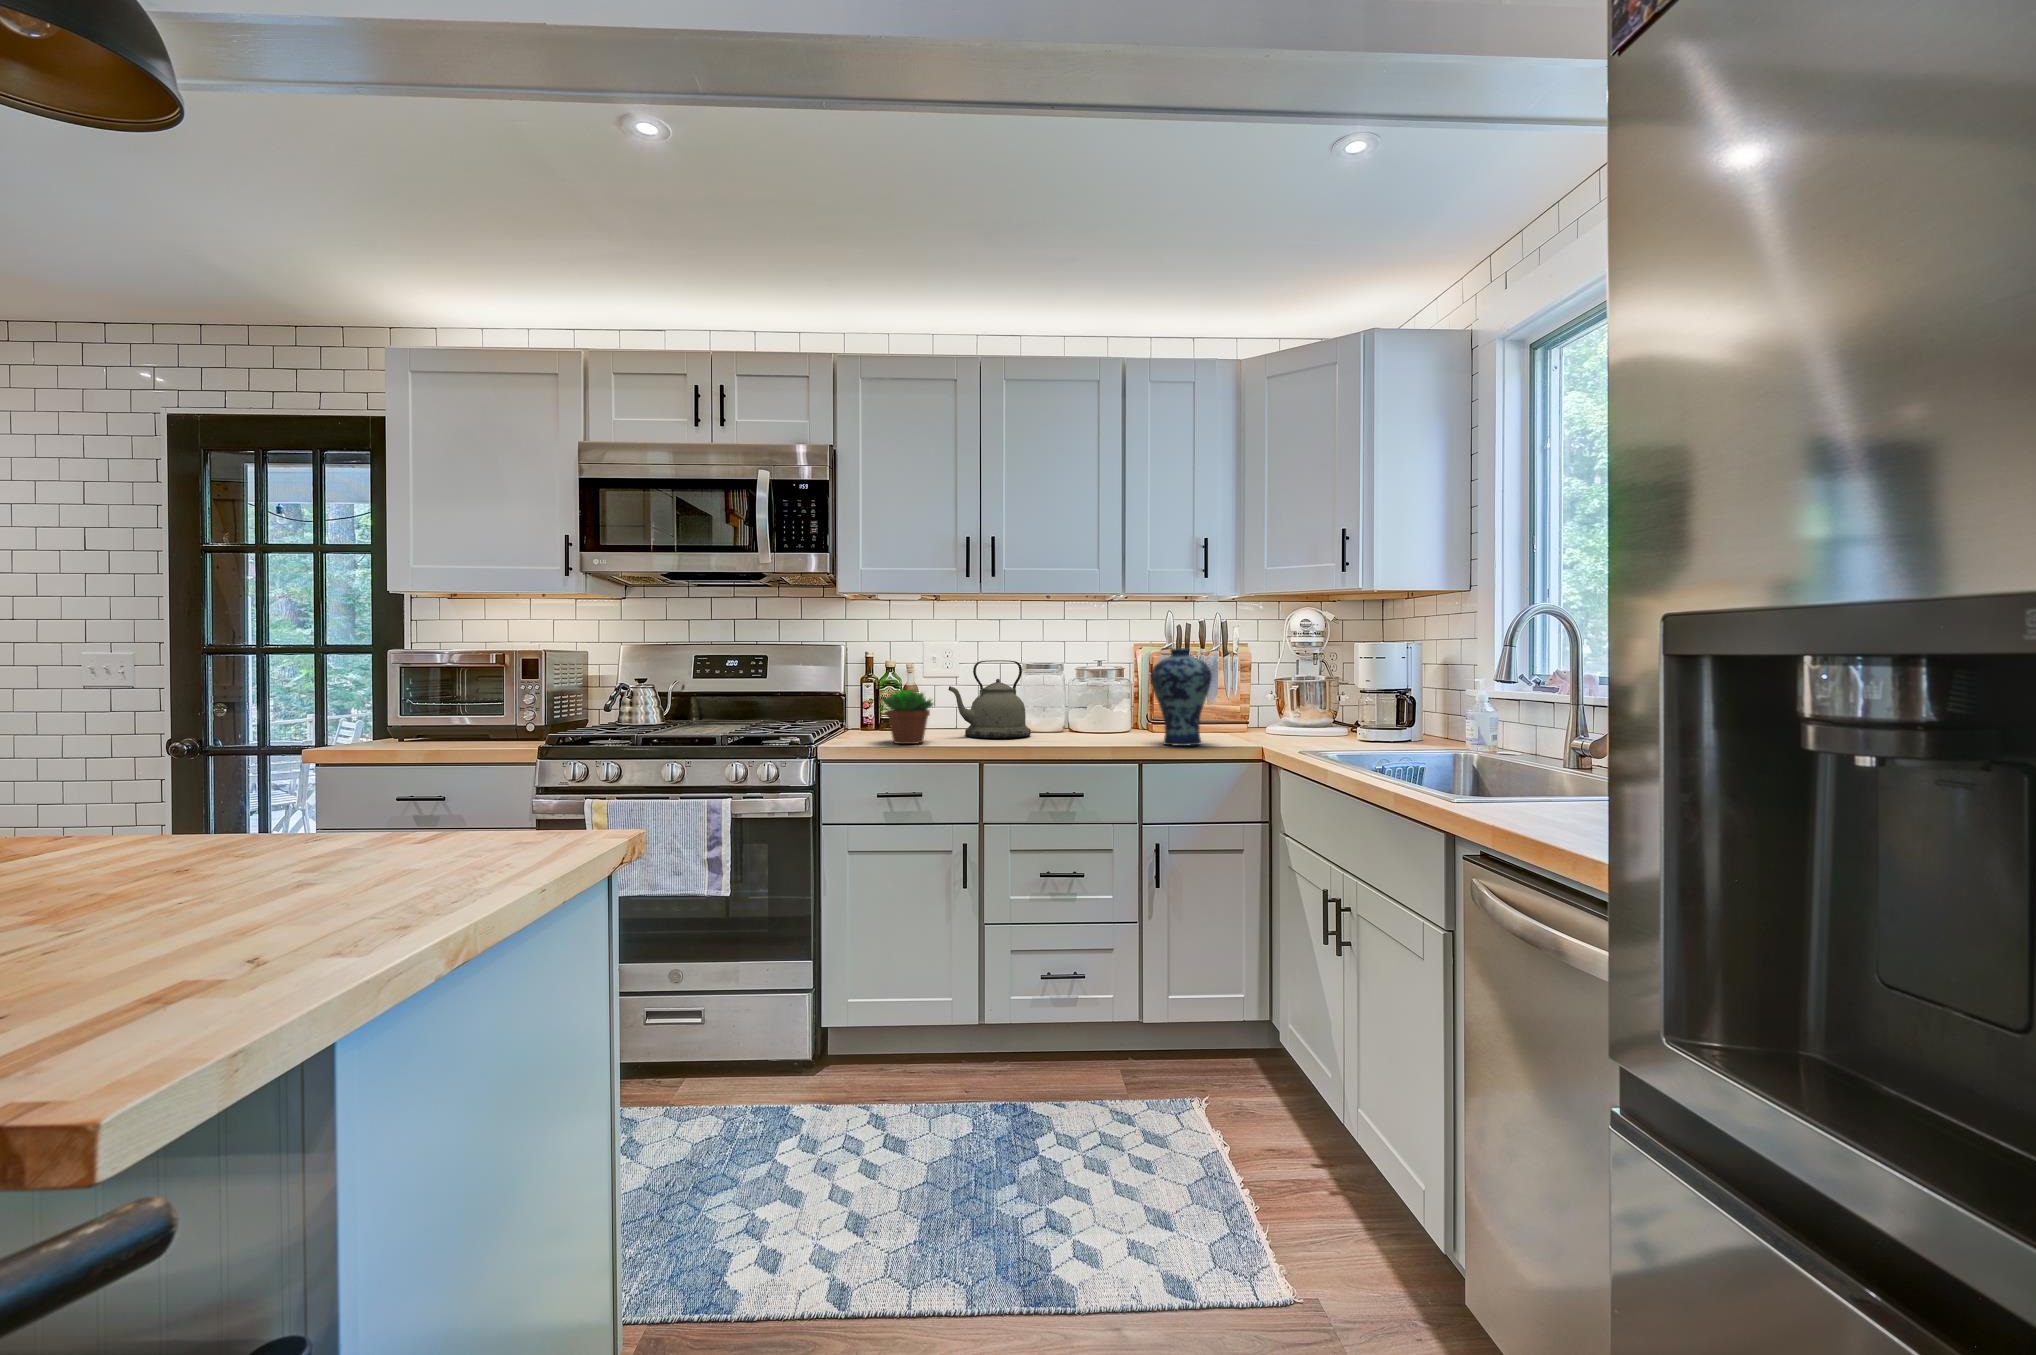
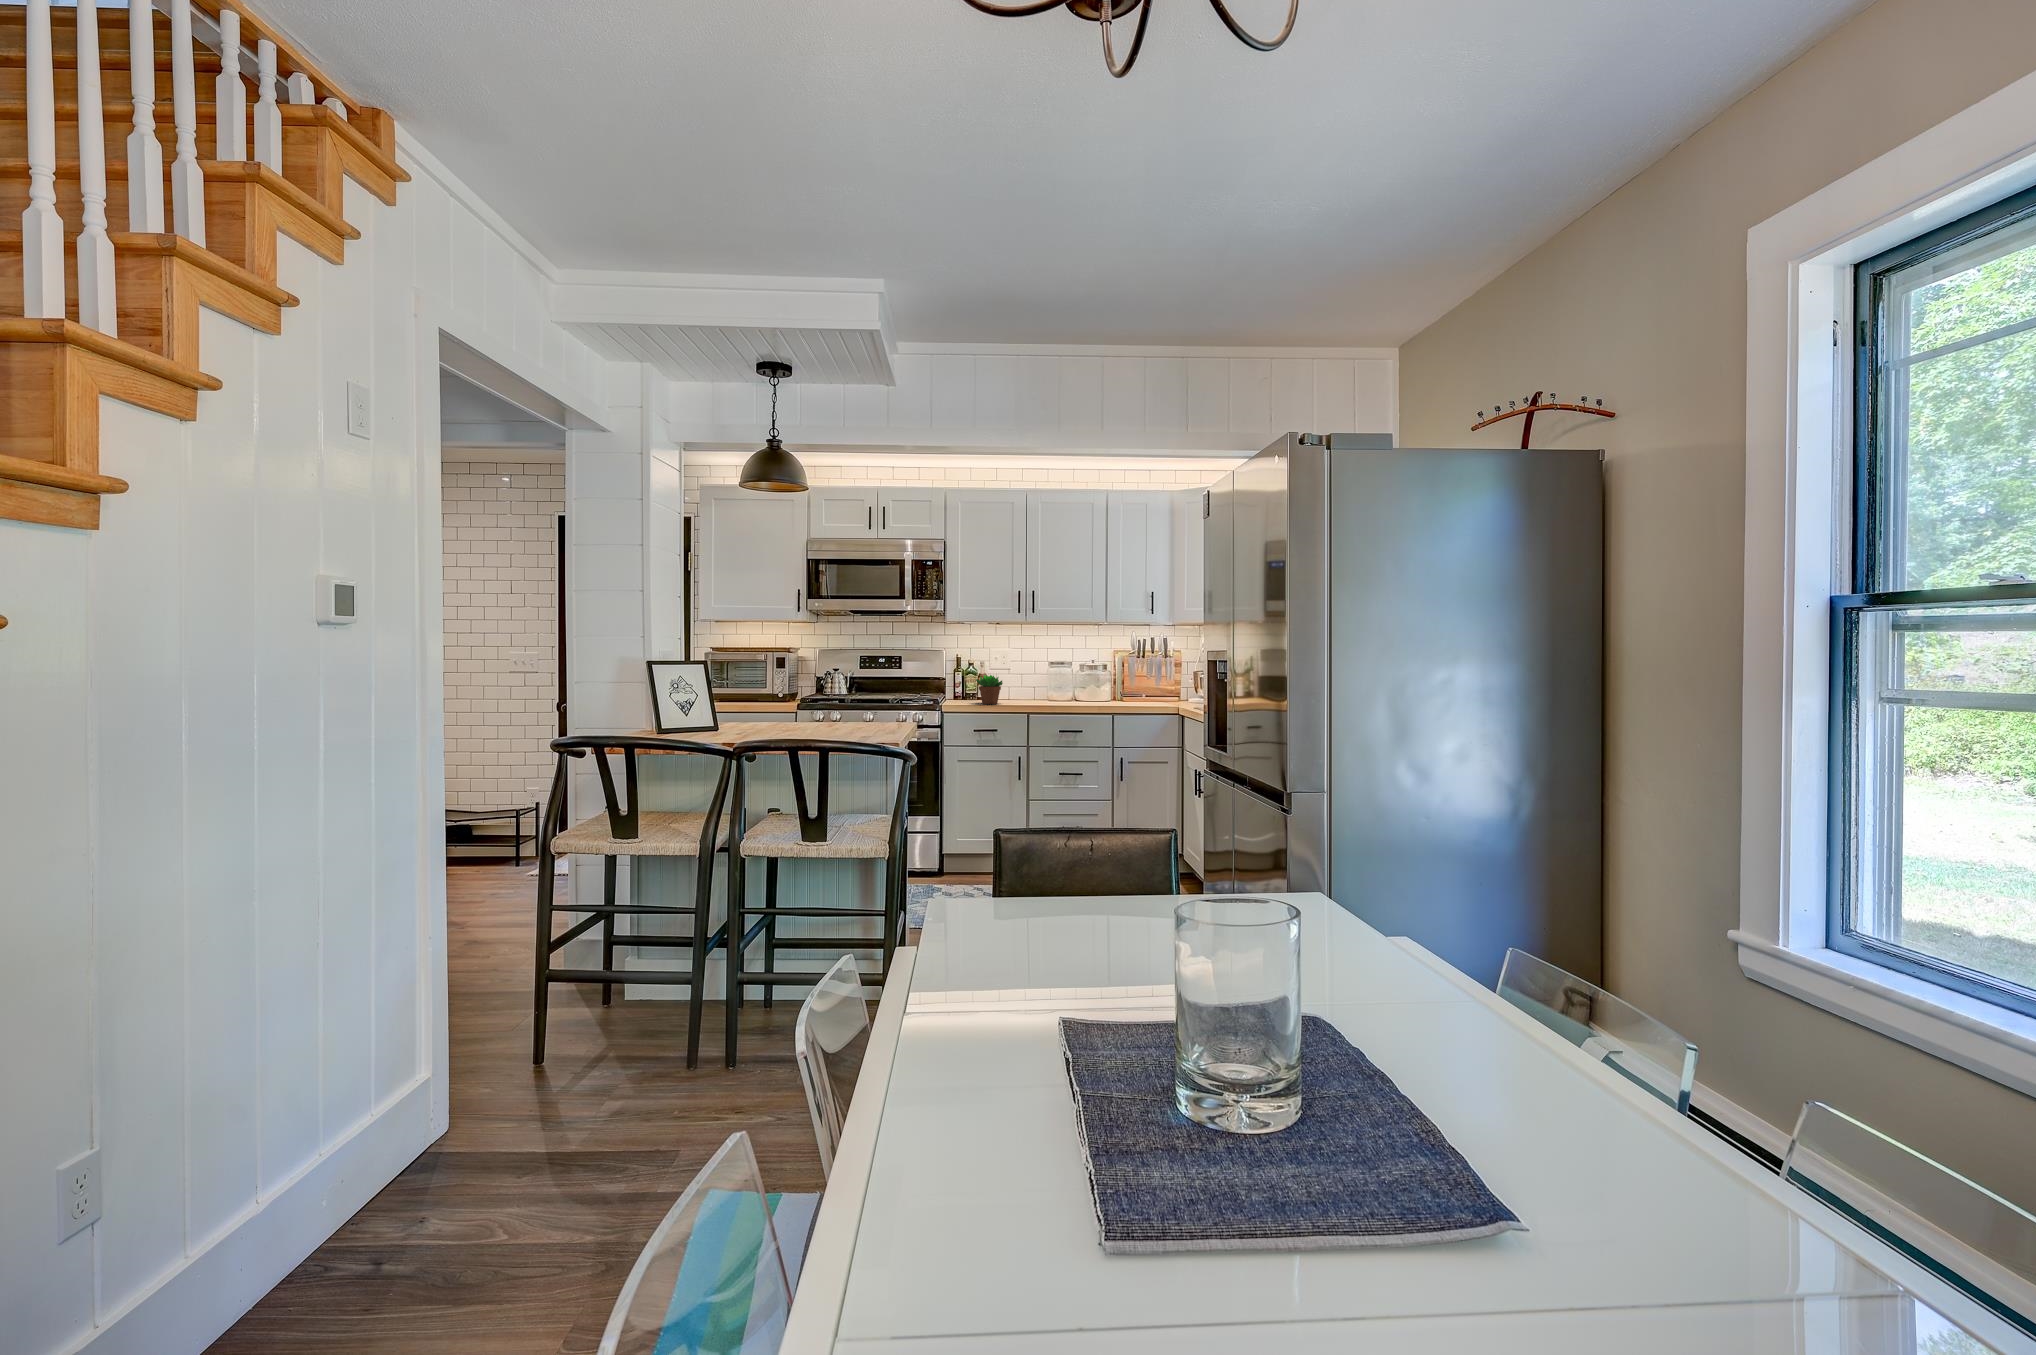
vase: present [1151,648,1212,746] -> none [1118,655,1151,706]
kettle: present [948,660,1031,738] -> none [1010,660,1054,702]

